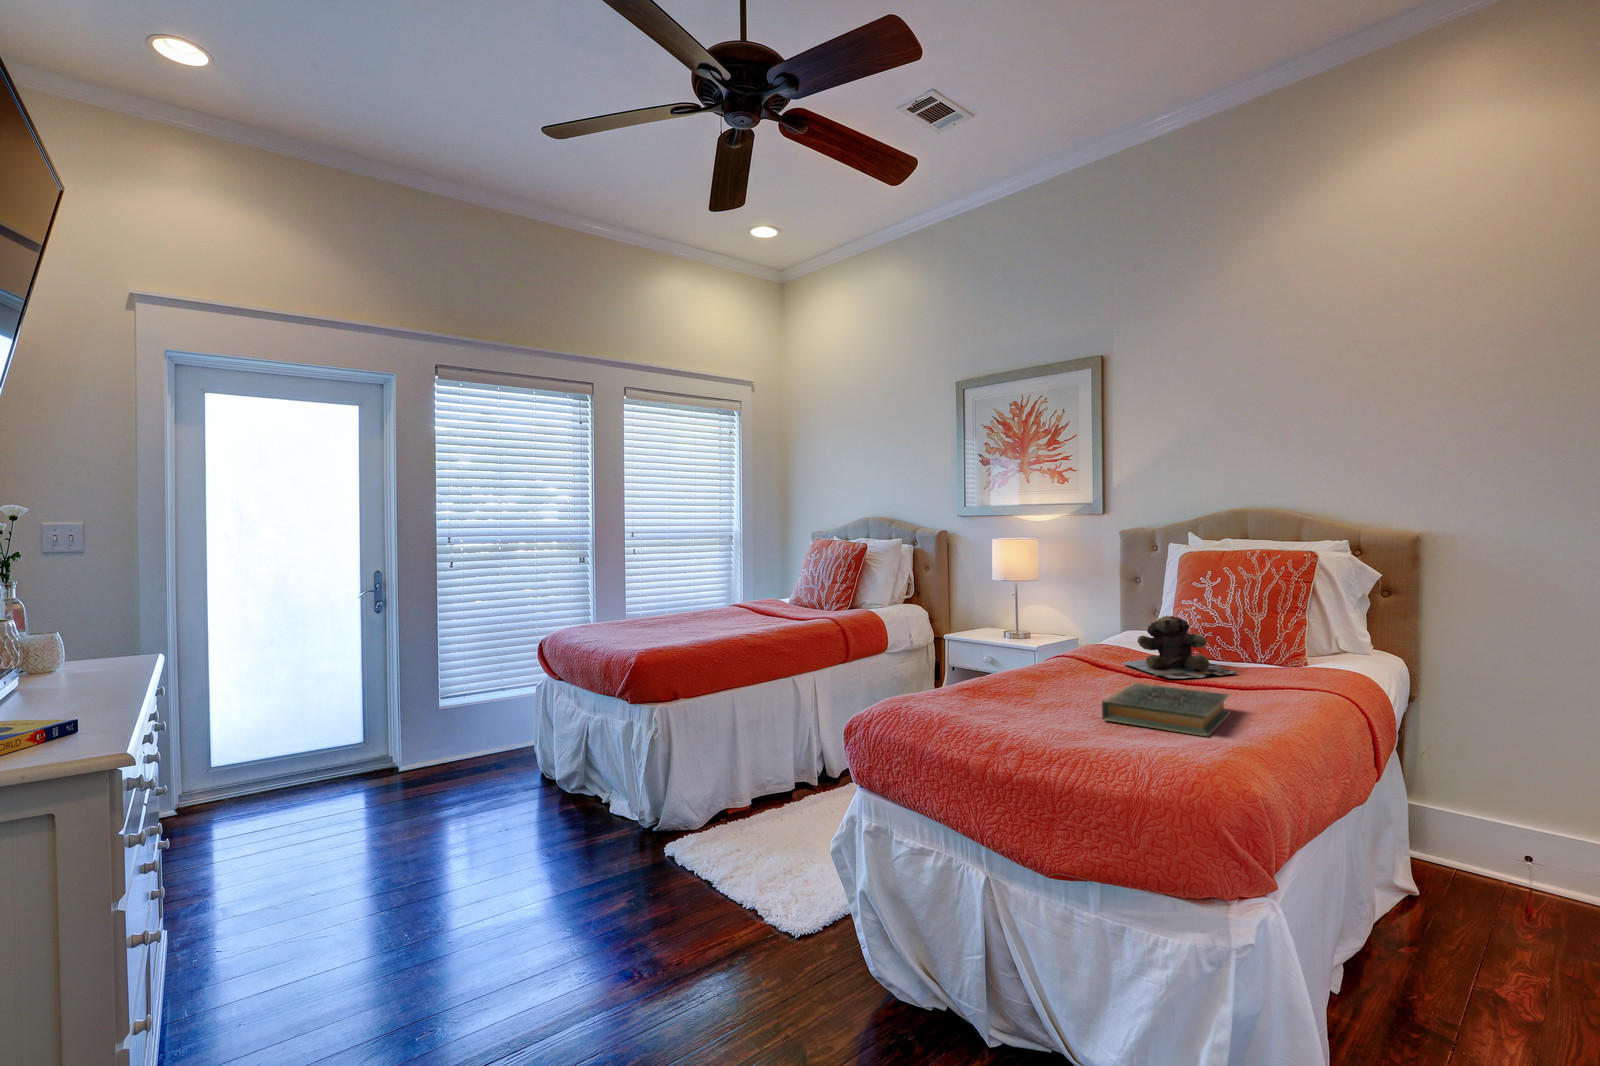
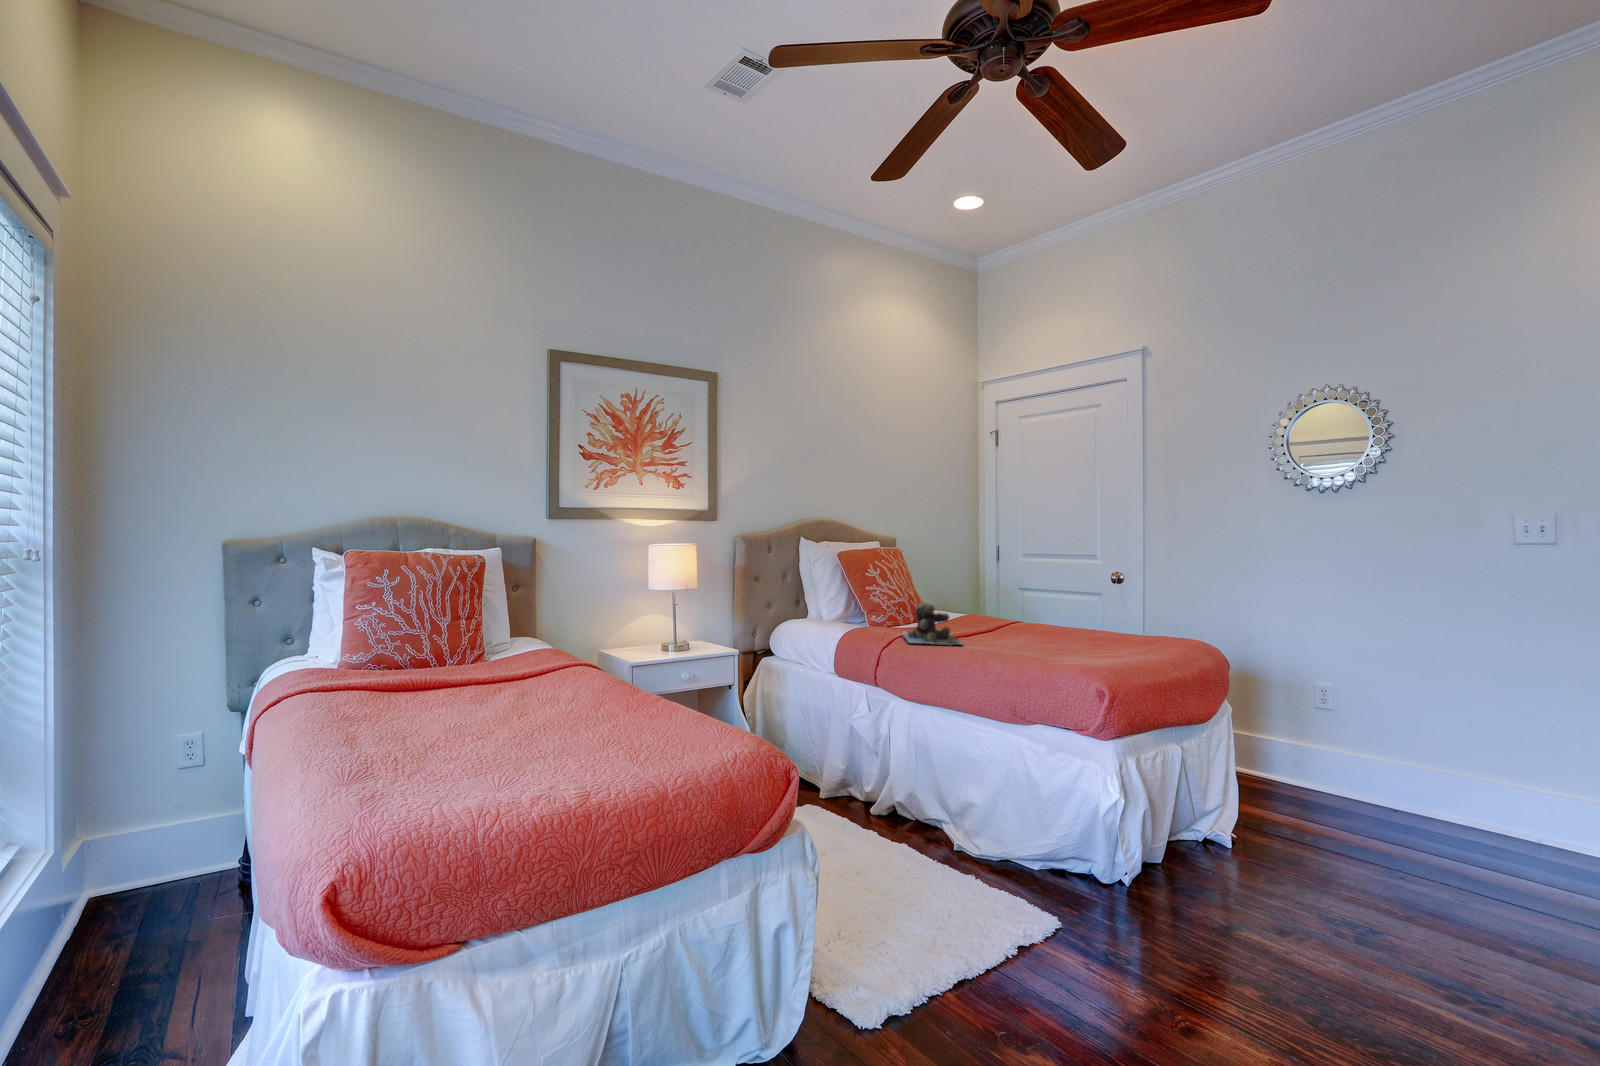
hardback book: present [1102,683,1230,736] -> none [1018,642,1111,670]

